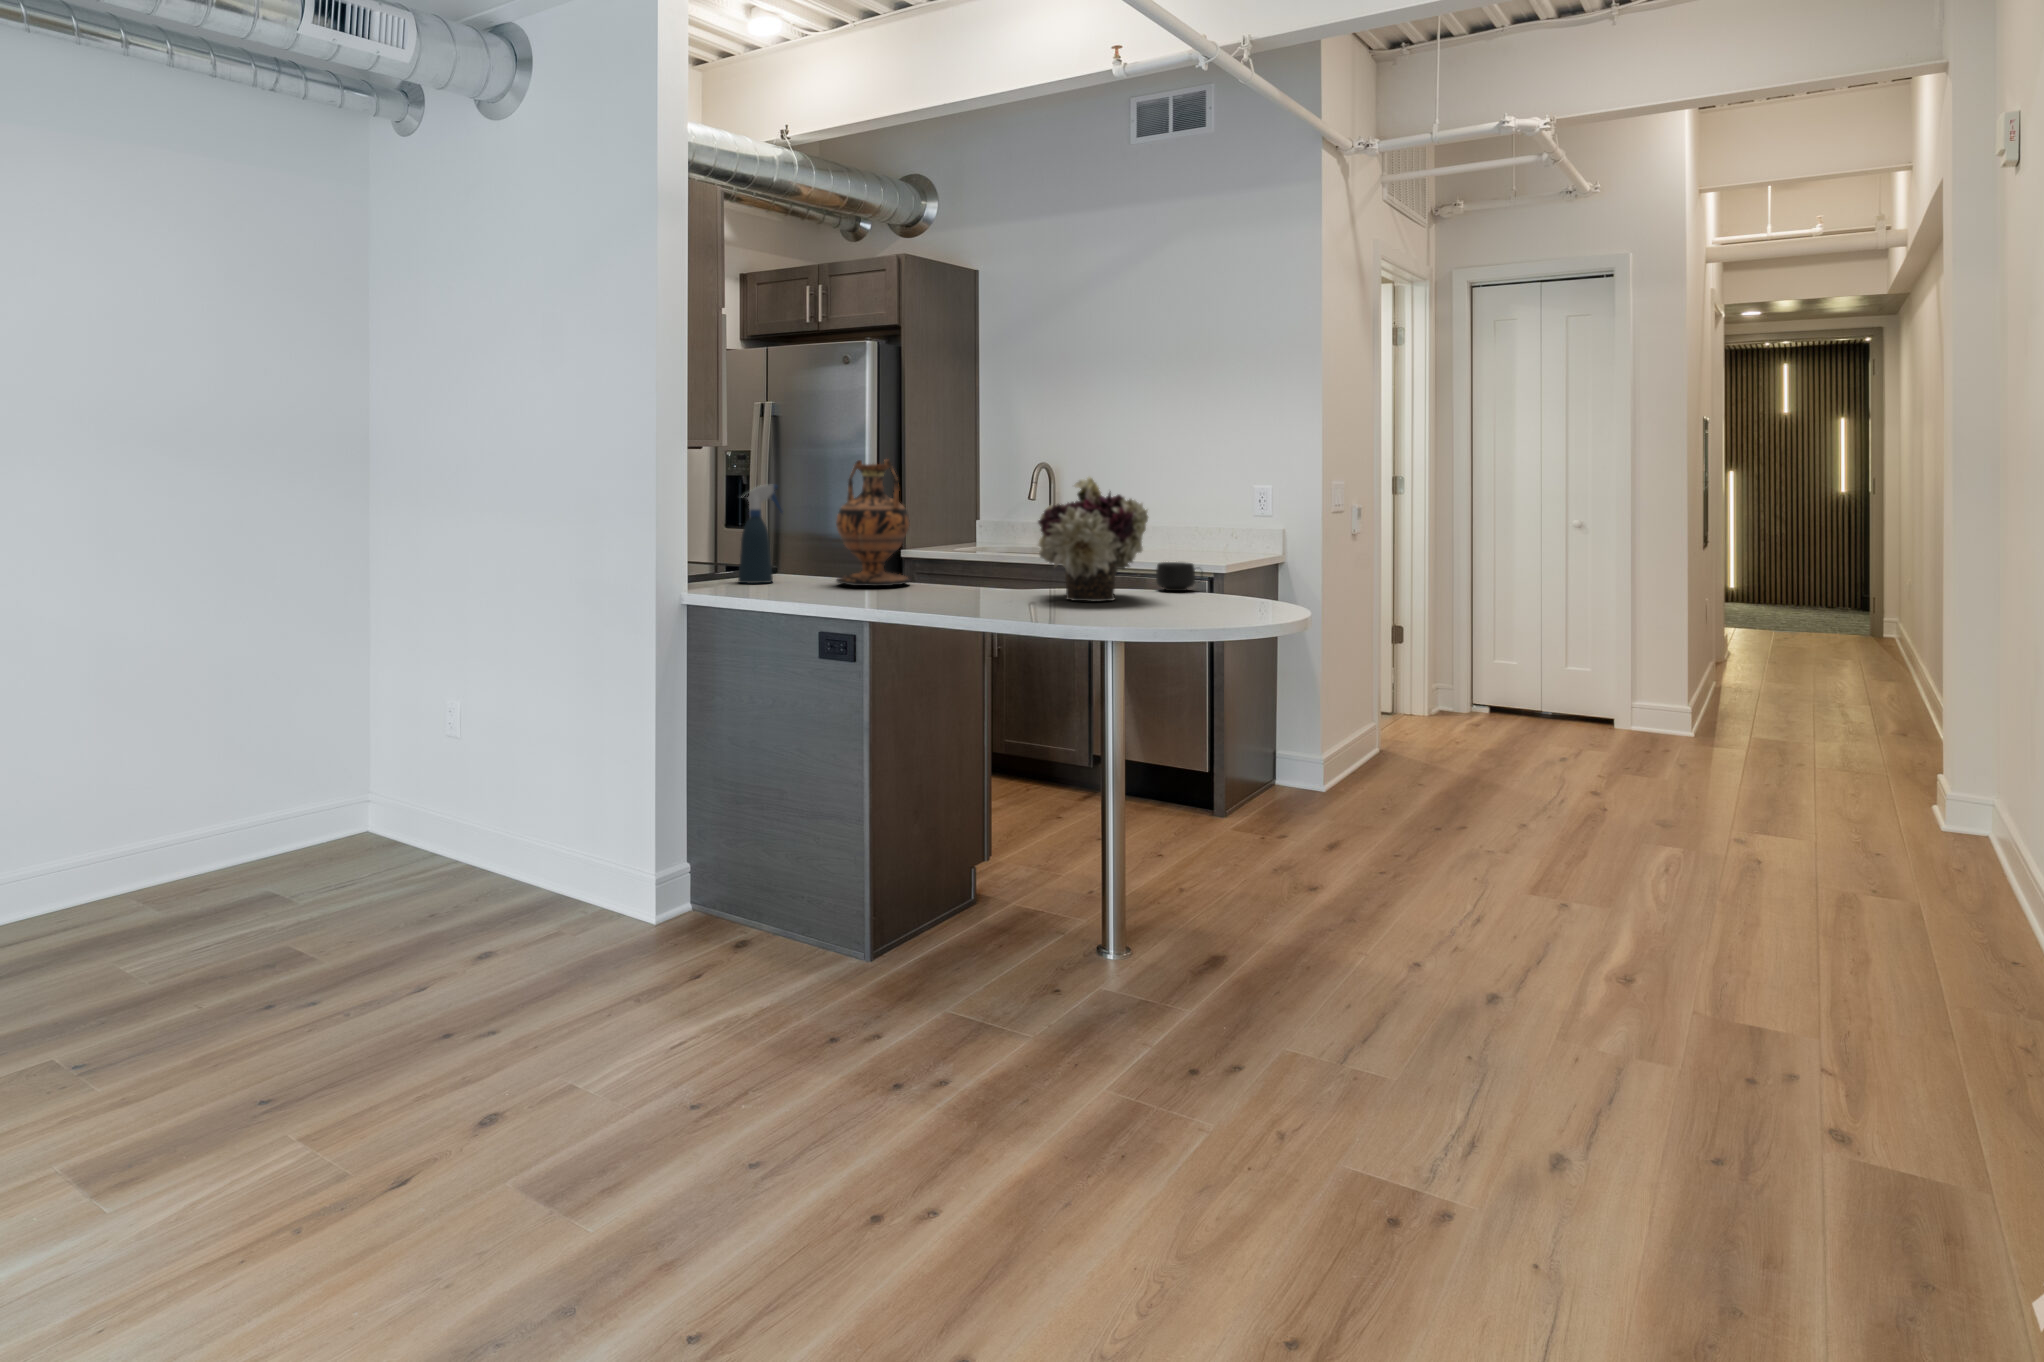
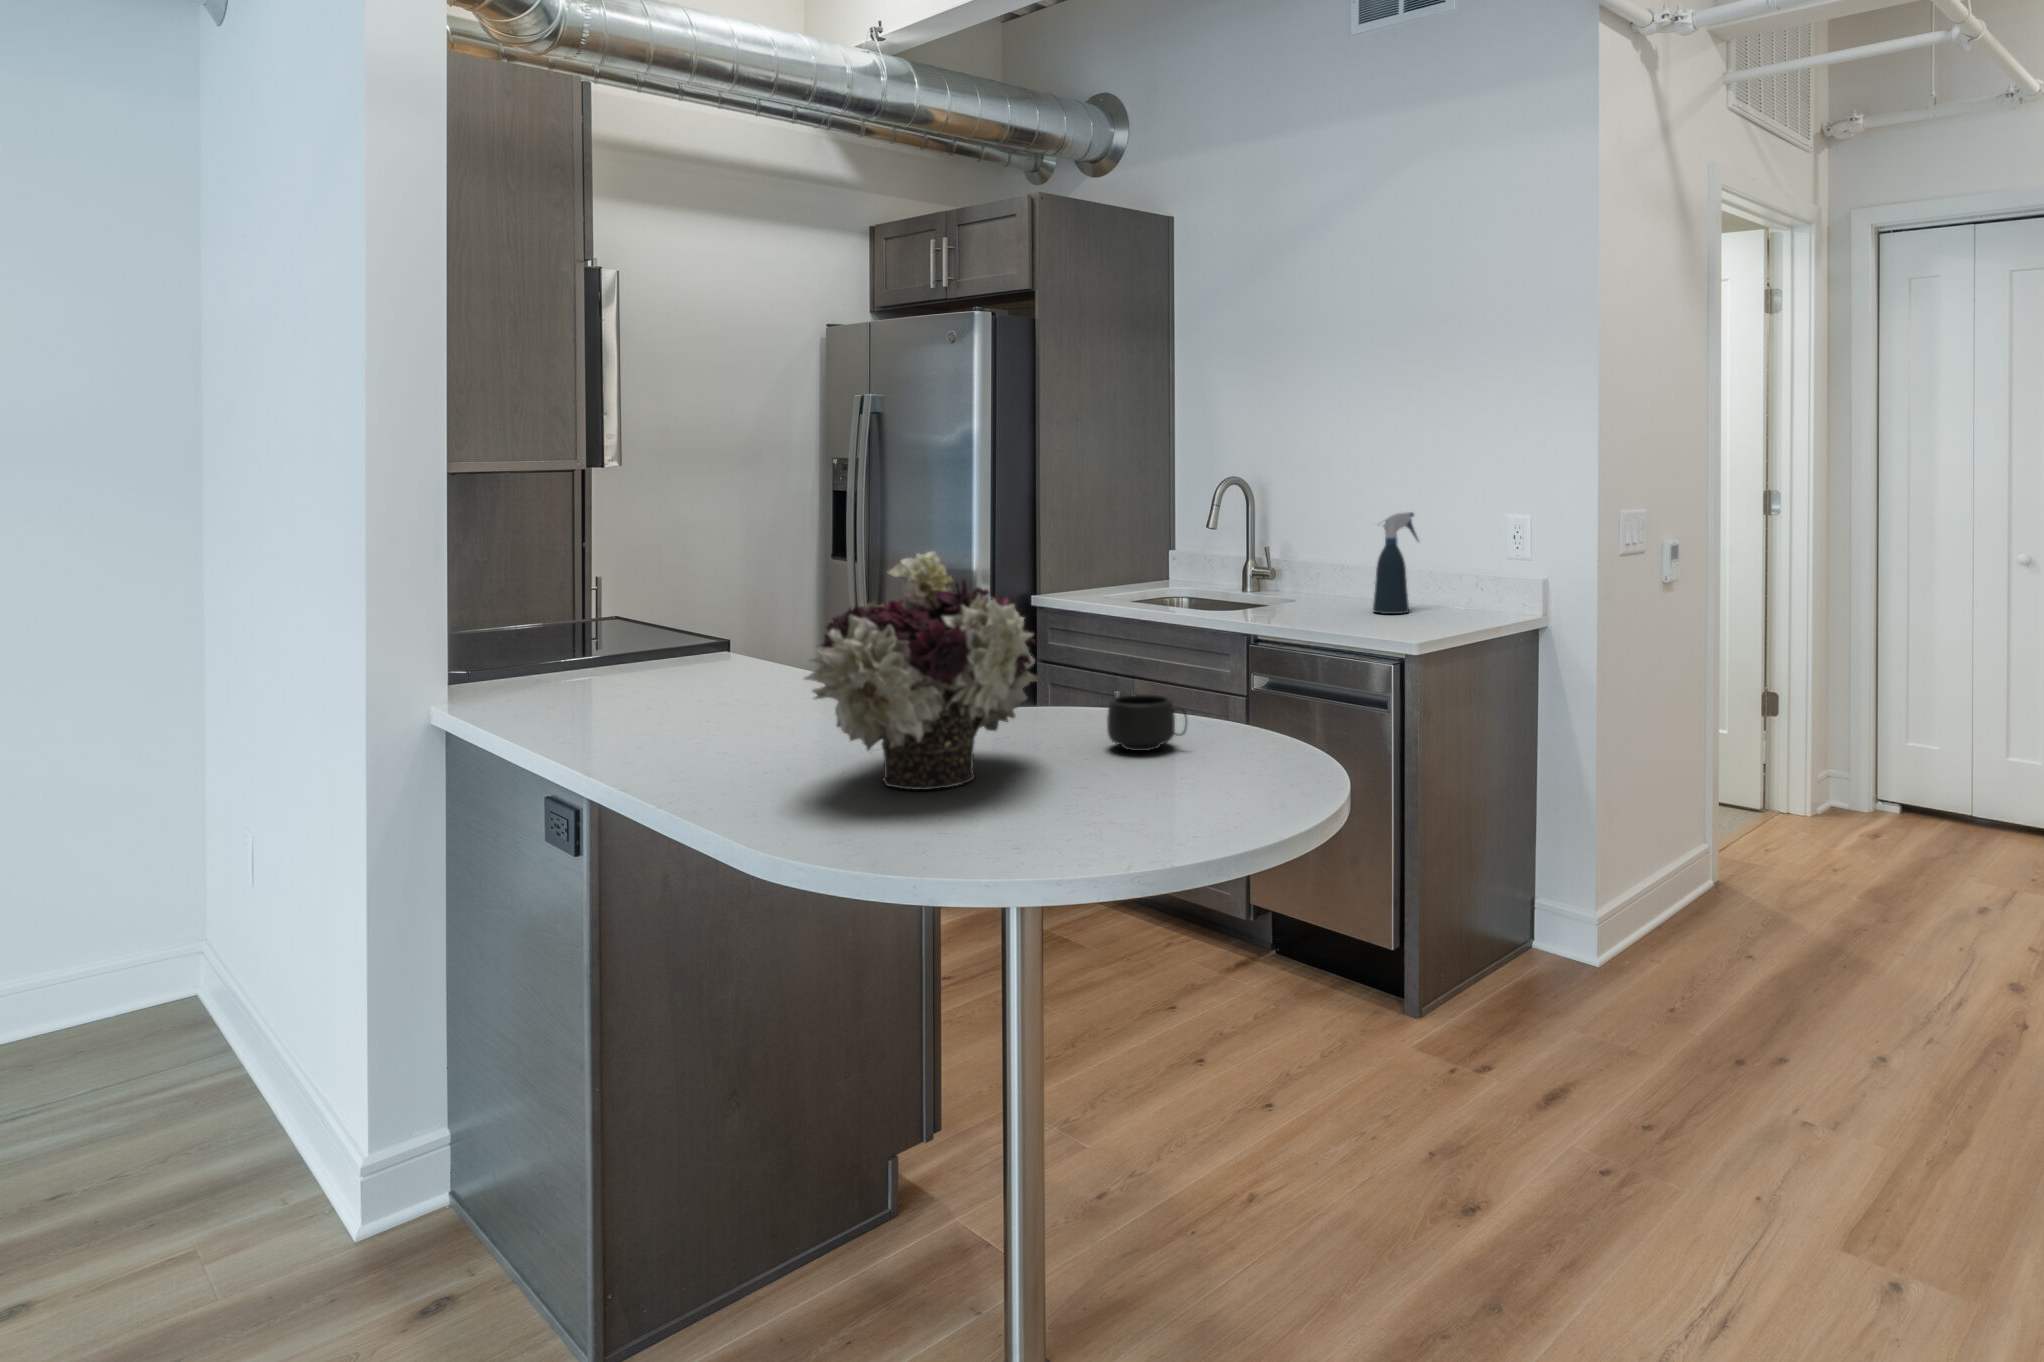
vase: present [836,459,910,586] -> none [627,505,760,719]
spray bottle: present [738,485,782,583] -> present [1373,512,1418,614]

